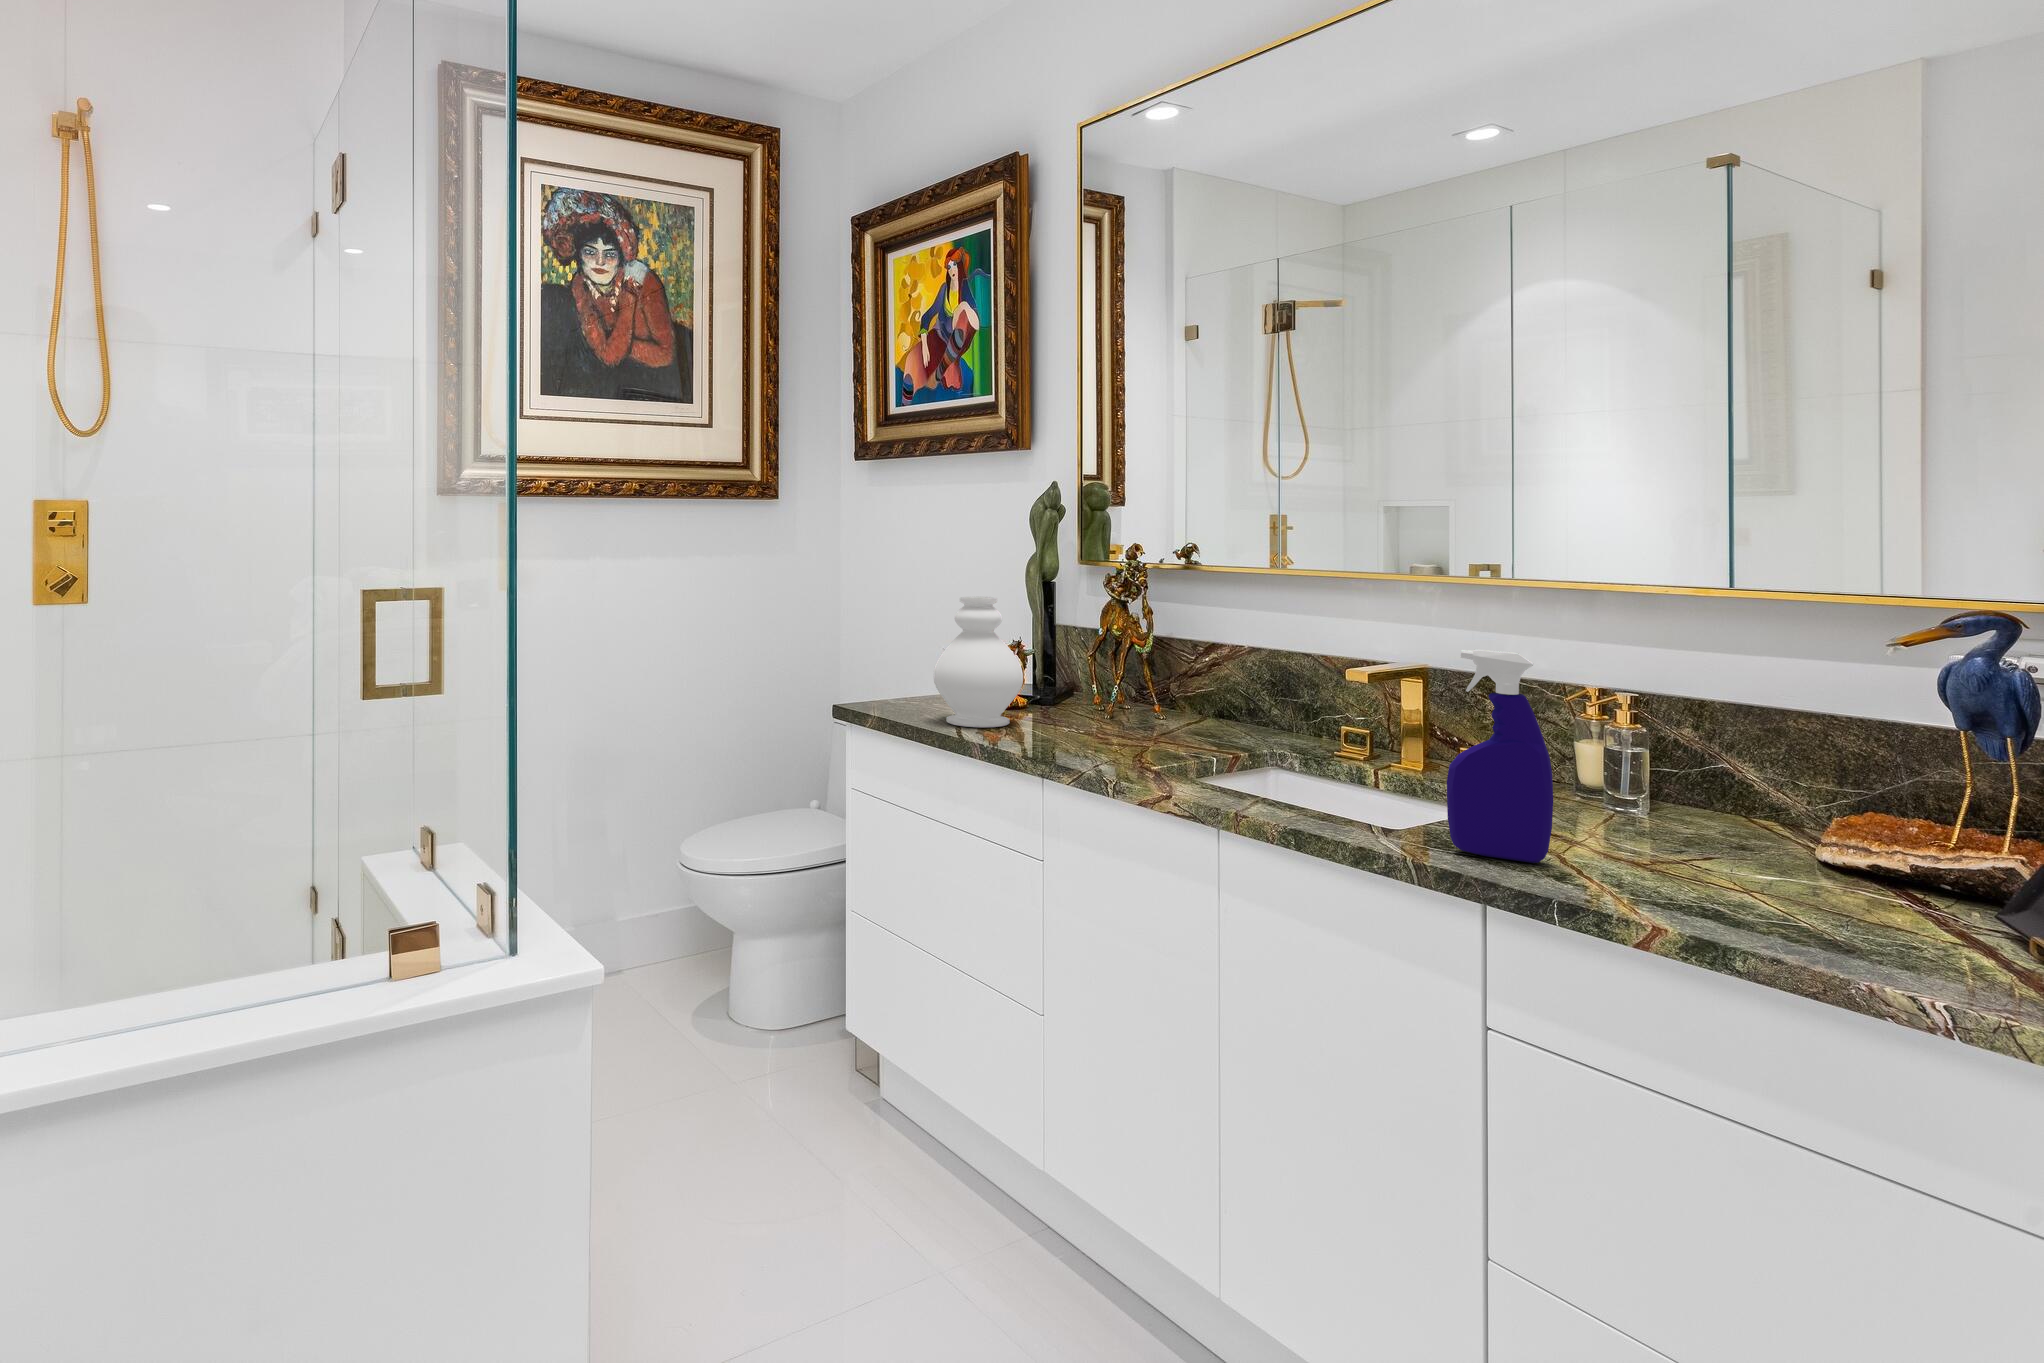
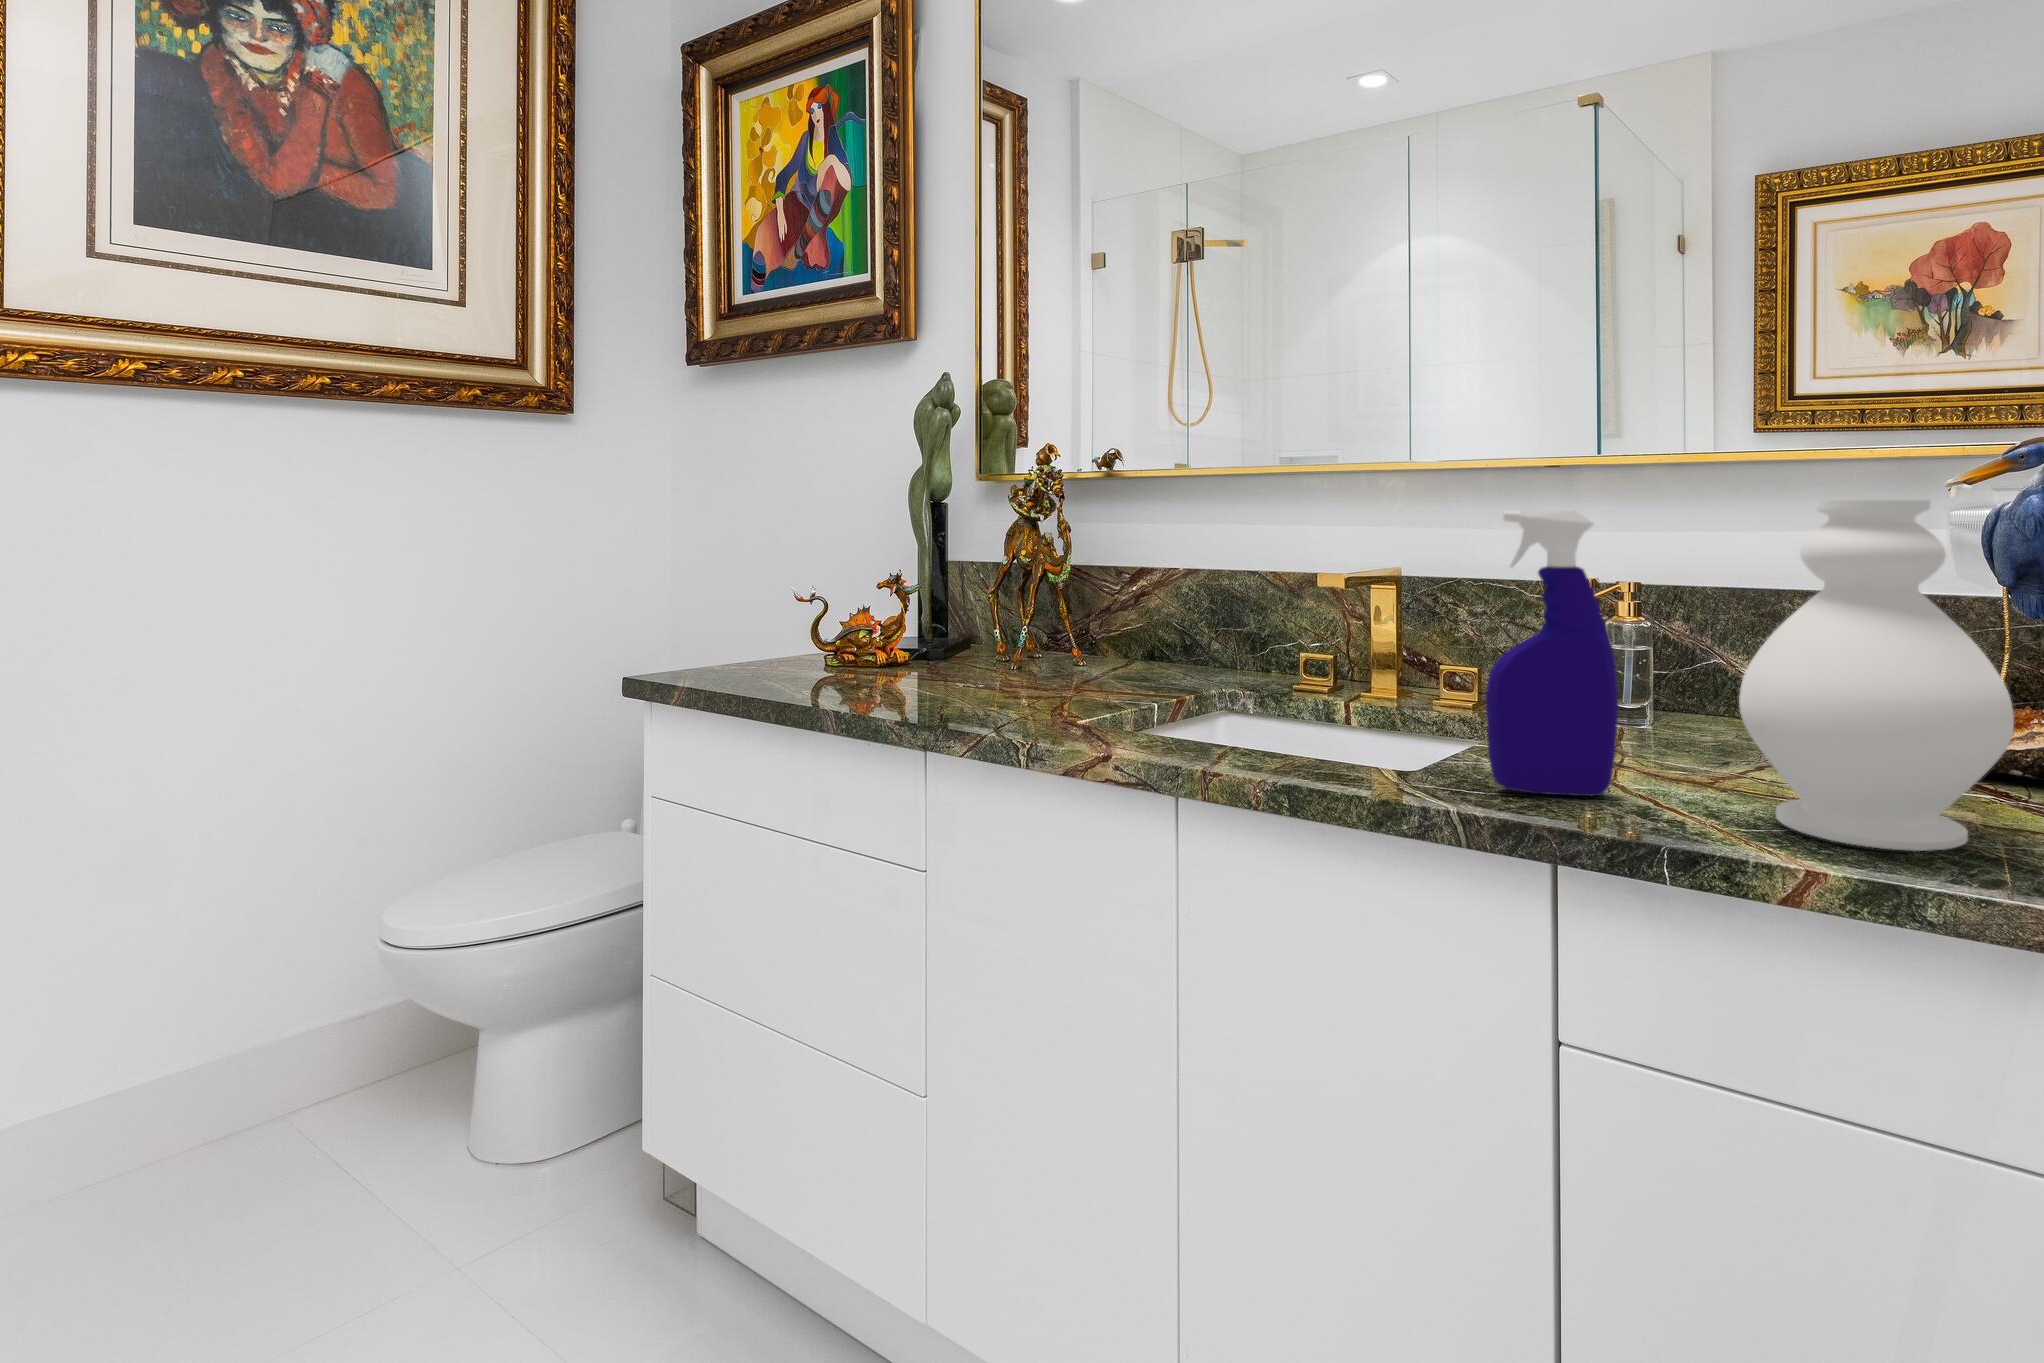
decorative vase: present [934,597,1023,727] -> present [1739,500,2014,851]

